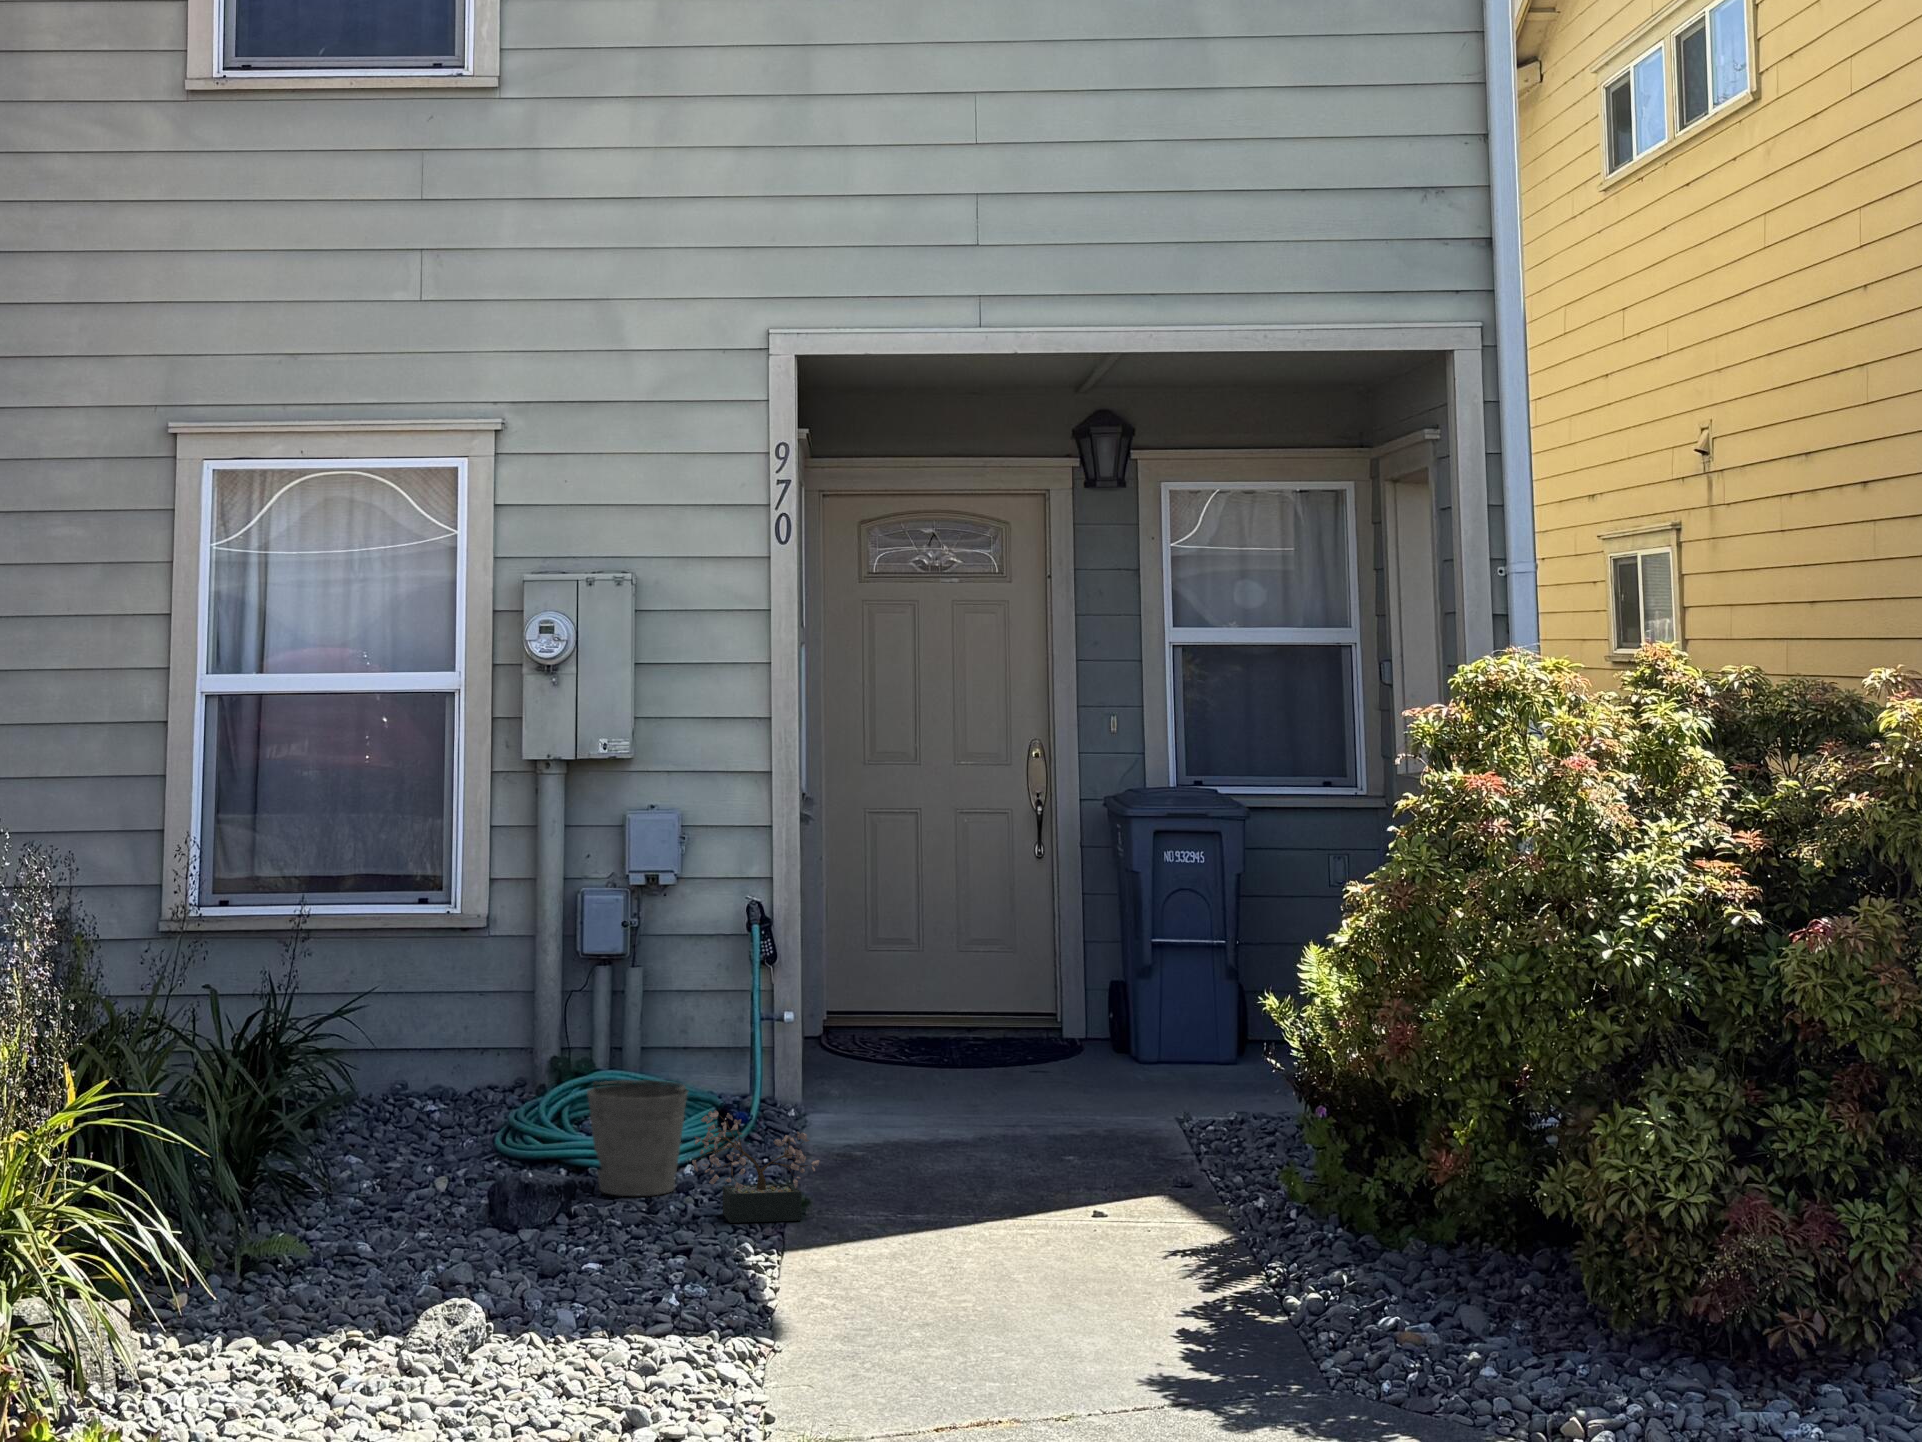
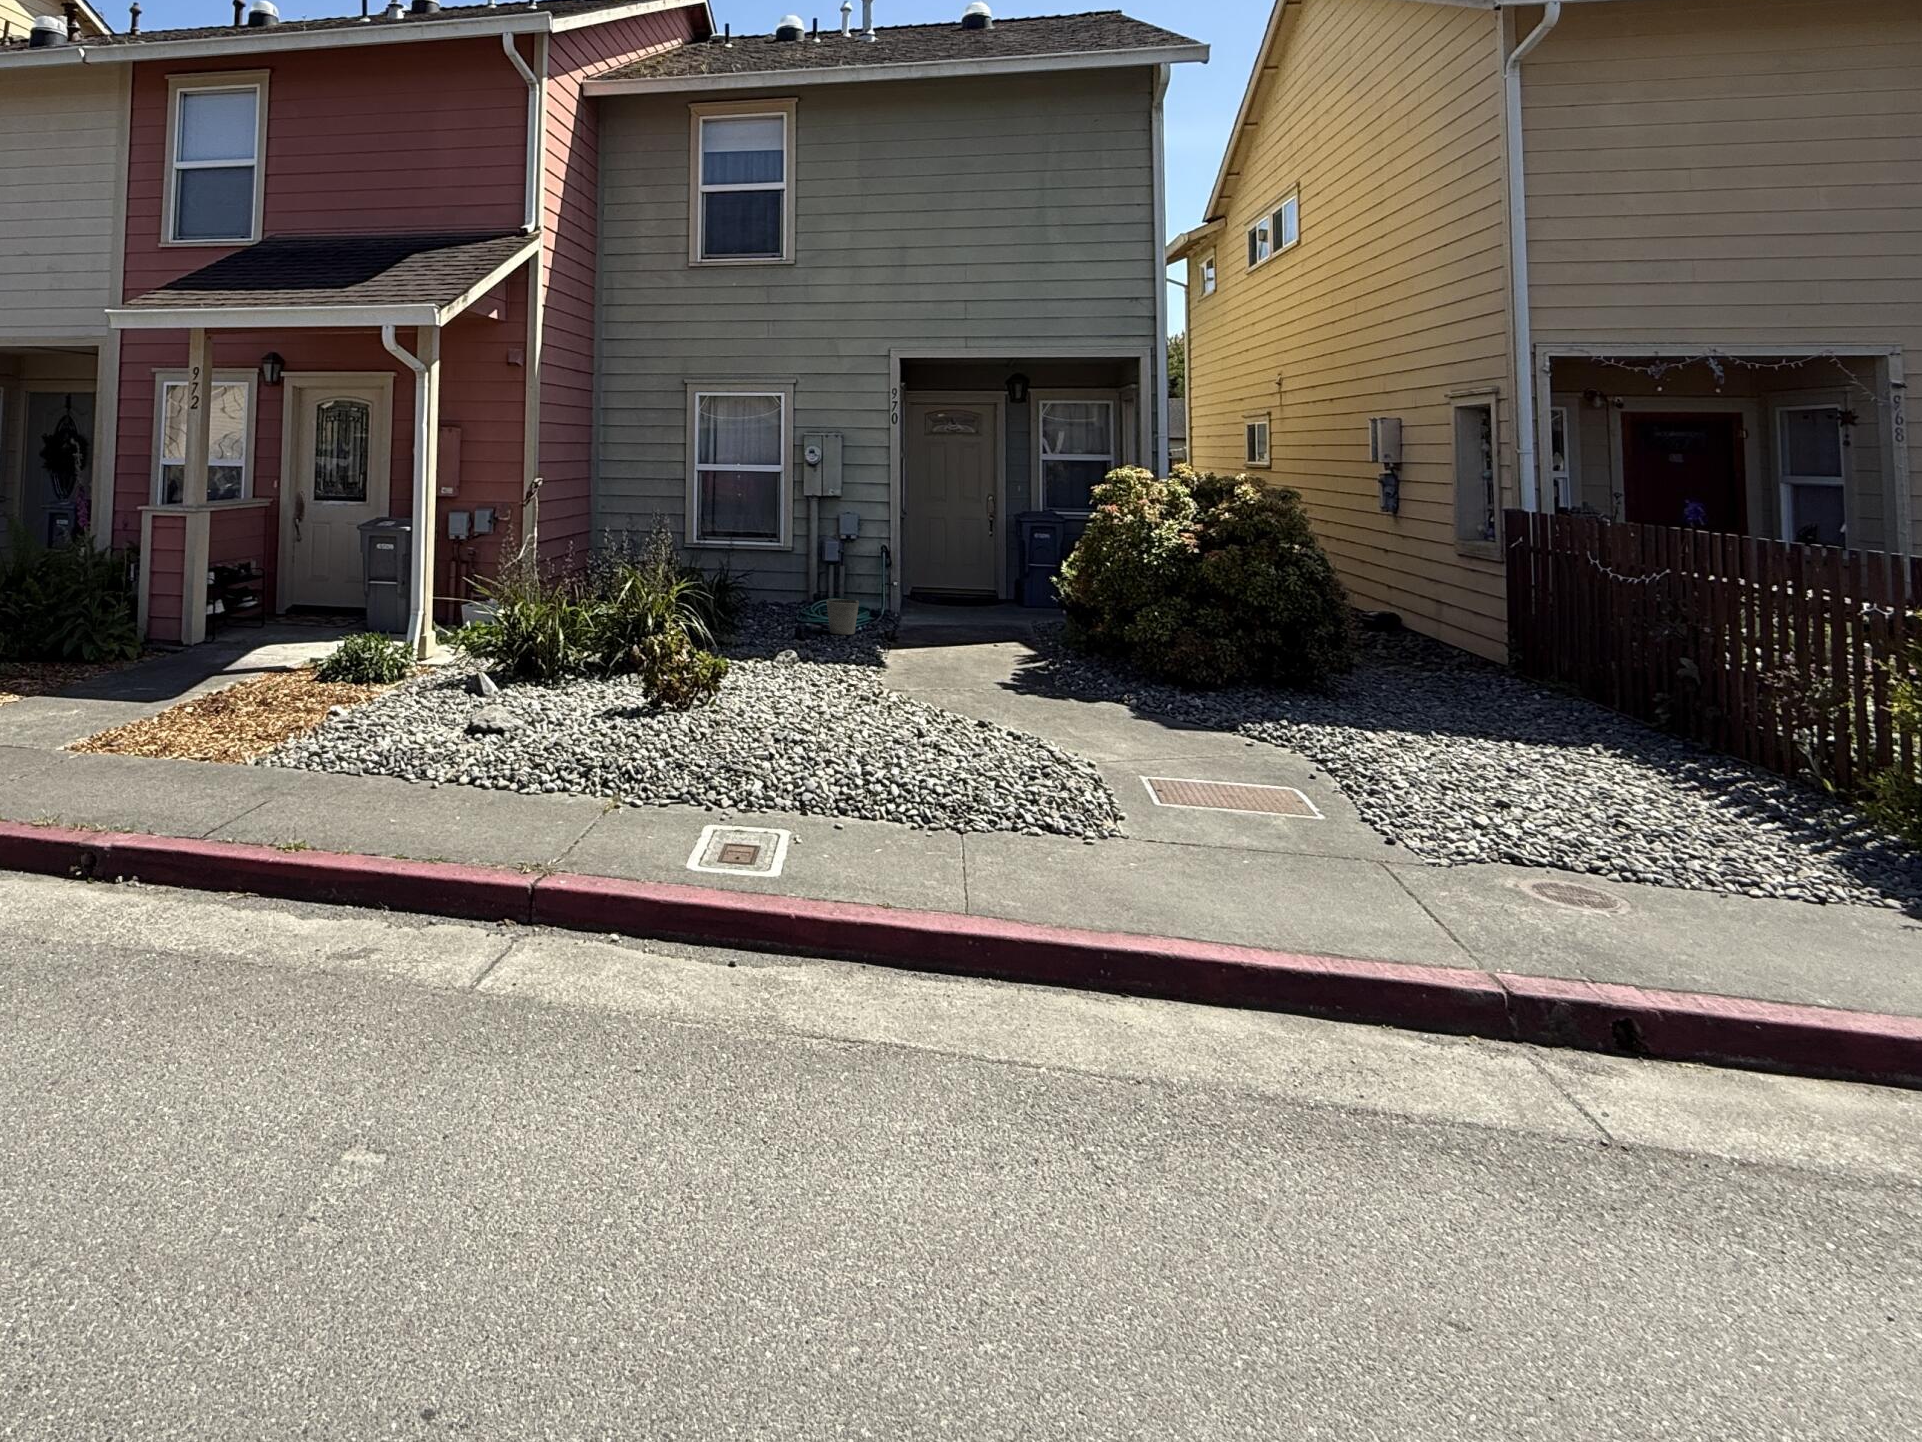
decorative plant: present [692,1110,819,1223] -> none [860,607,901,642]

